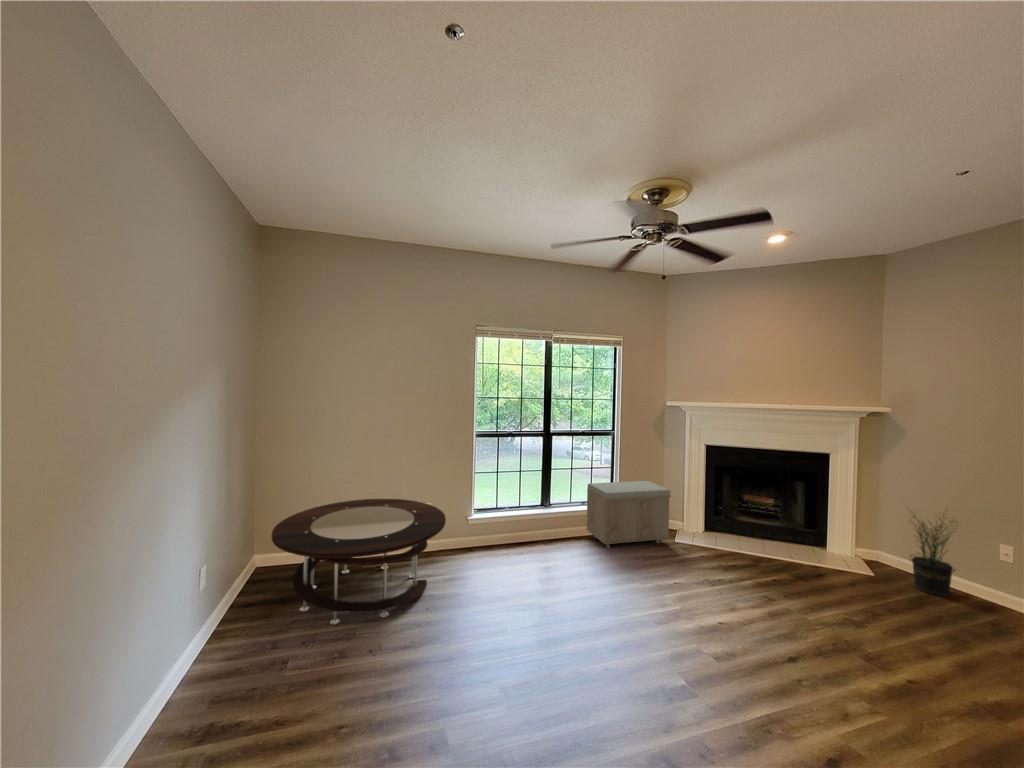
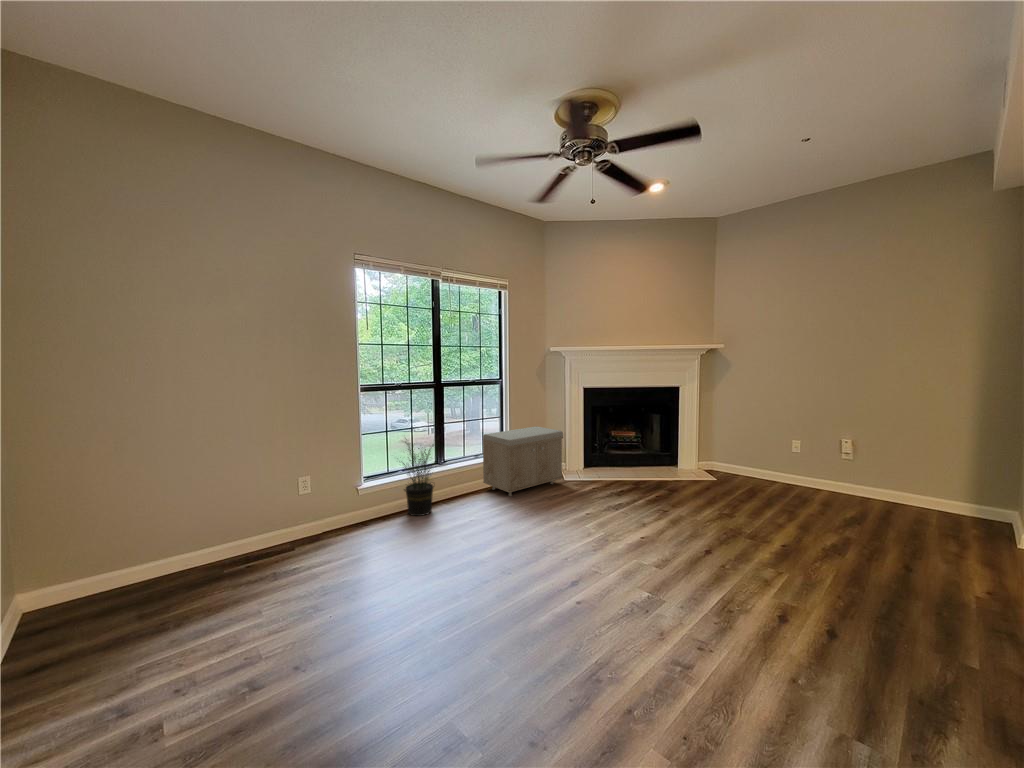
coffee table: present [272,499,446,624] -> none [73,475,355,654]
potted plant: present [910,511,955,596] -> present [403,442,434,516]

